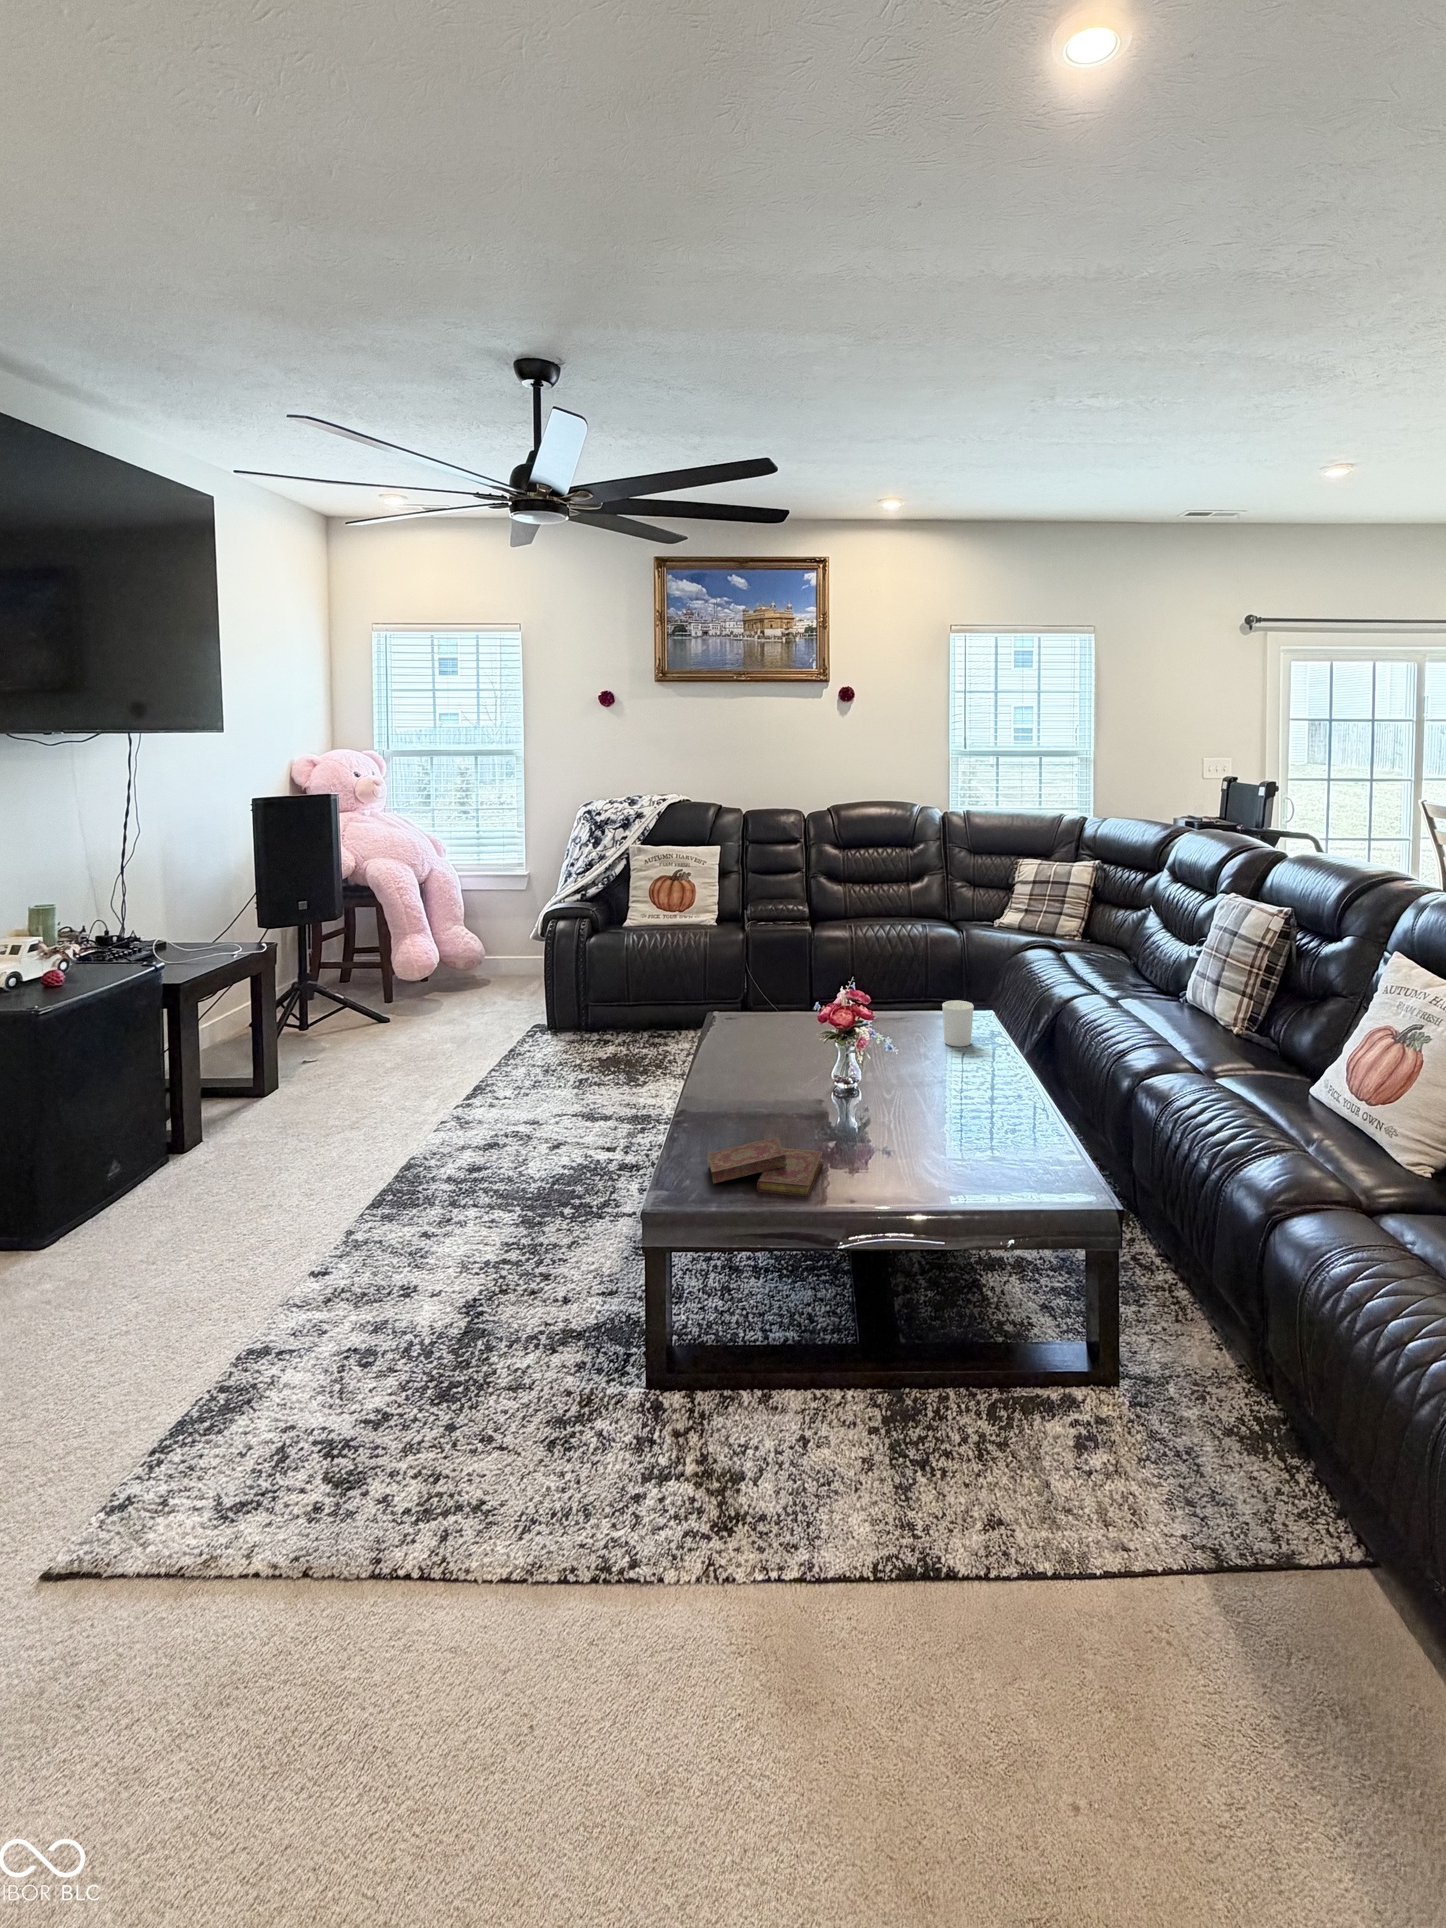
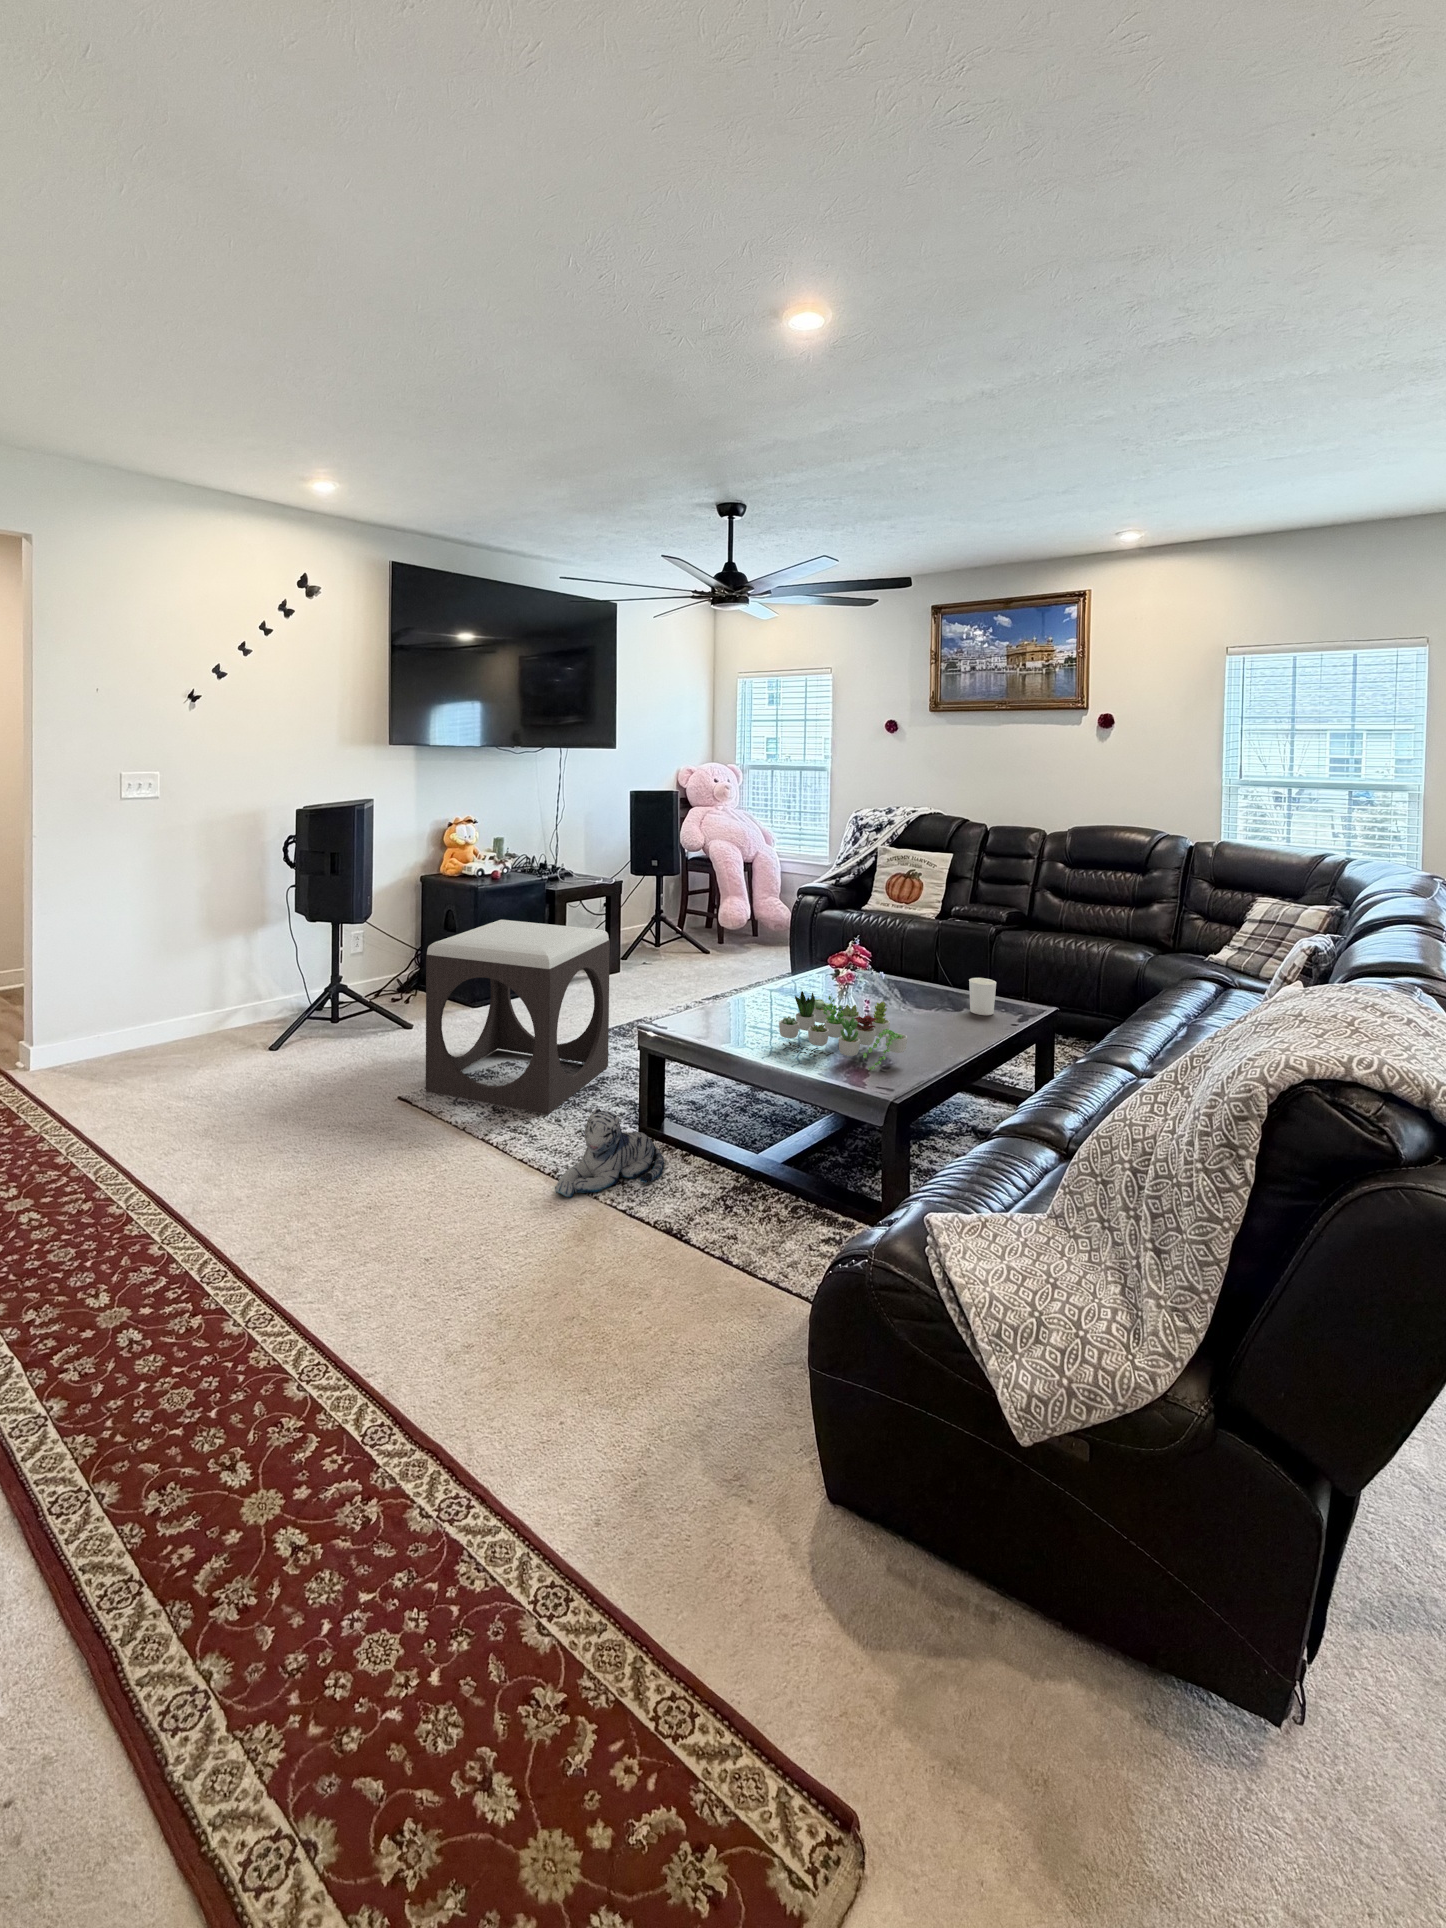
footstool: none [107,1051,455,1511] -> present [426,920,610,1114]
succulent plant: none [869,1068,1044,1184] -> present [779,991,907,1070]
book: present [707,1137,823,1196] -> none [683,1011,758,1042]
plush toy: none [635,1398,771,1617] -> present [555,1108,664,1198]

